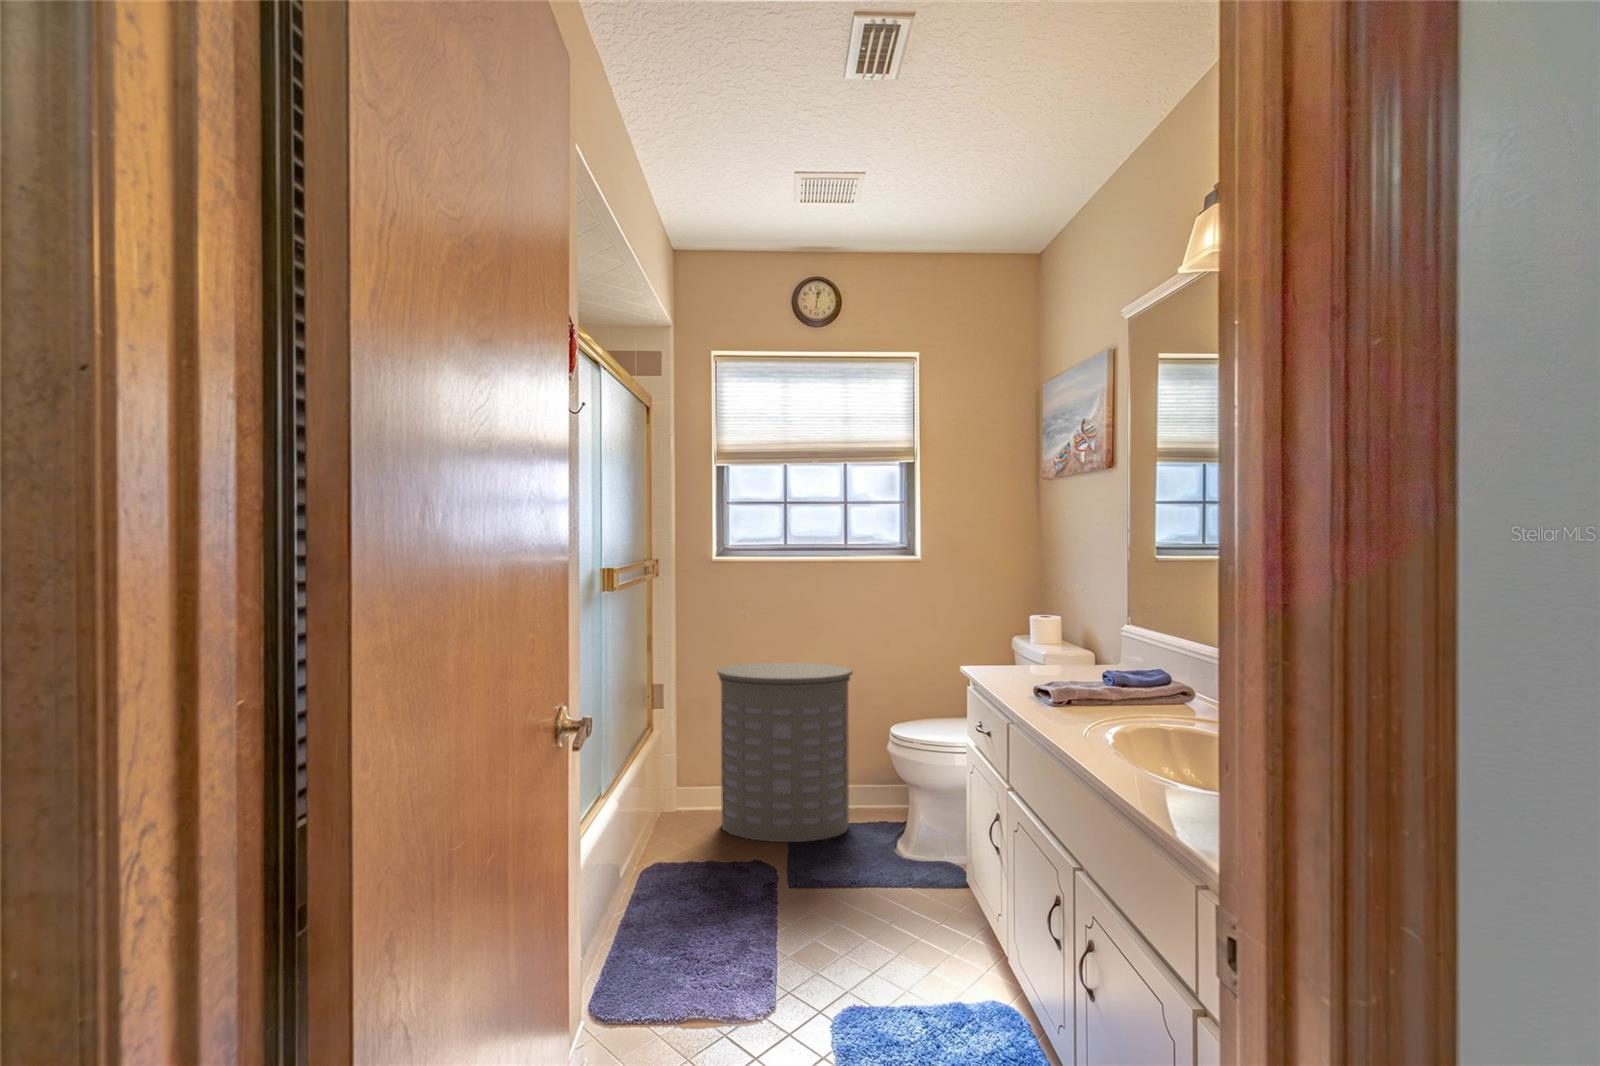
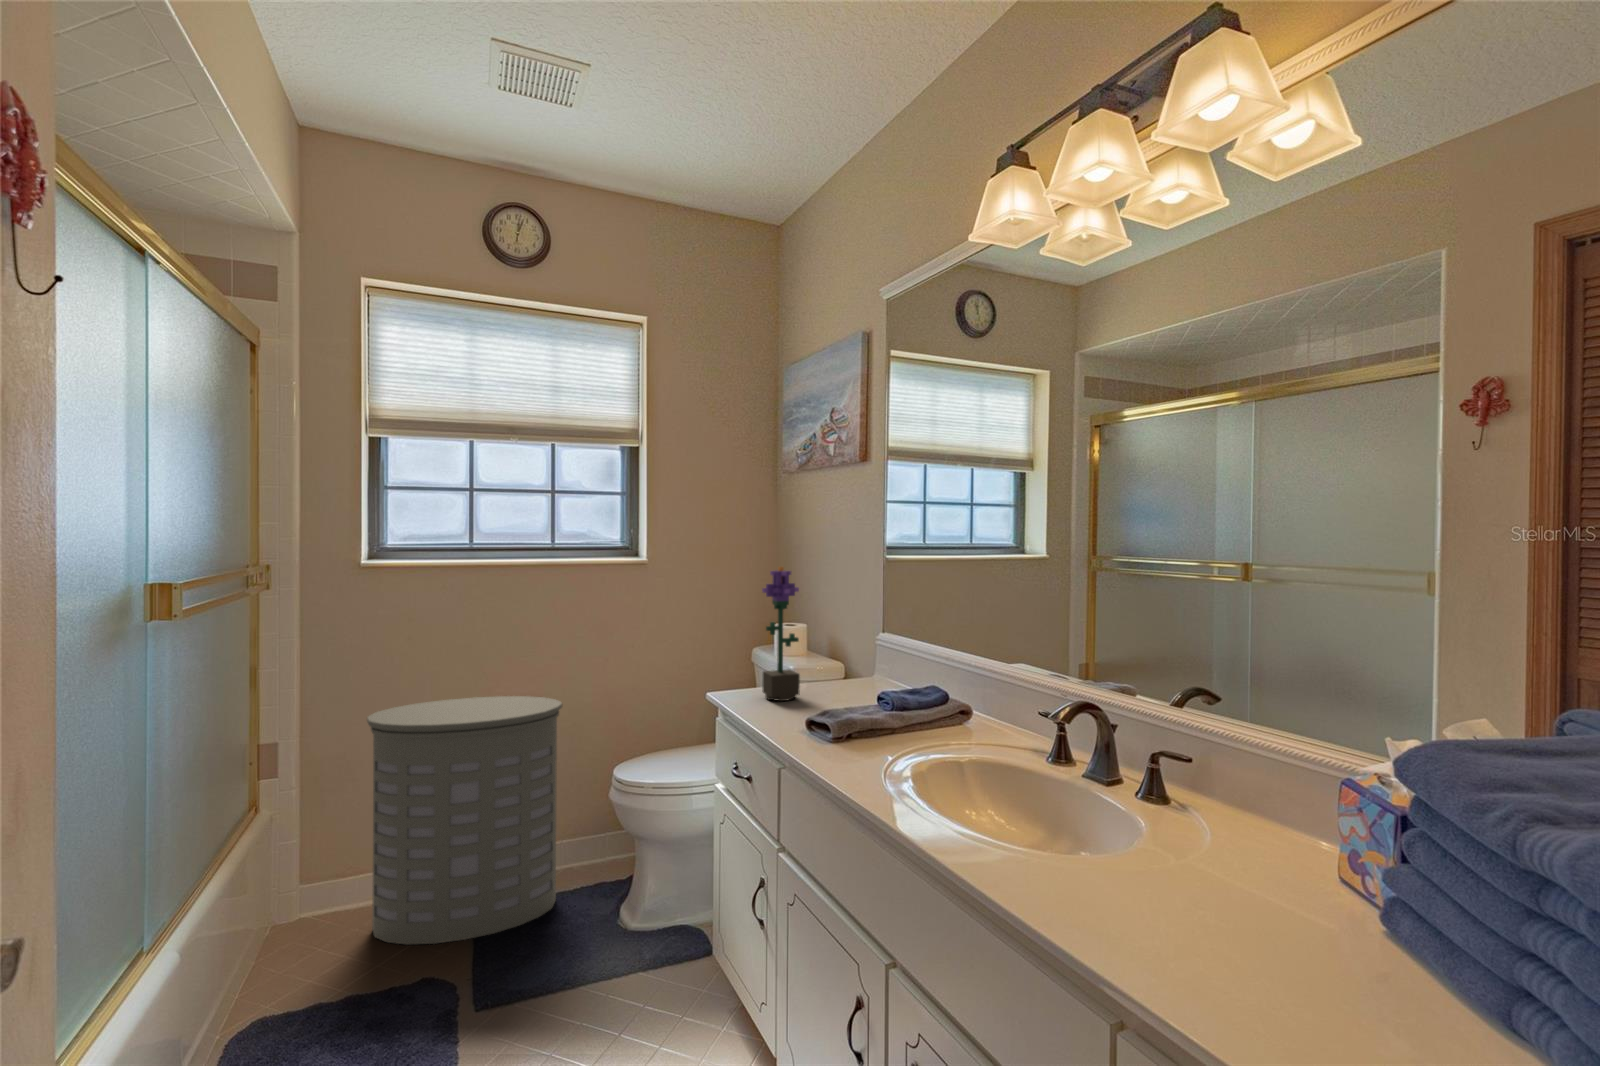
potted flower: none [1006,562,1039,676] -> present [762,567,800,701]

